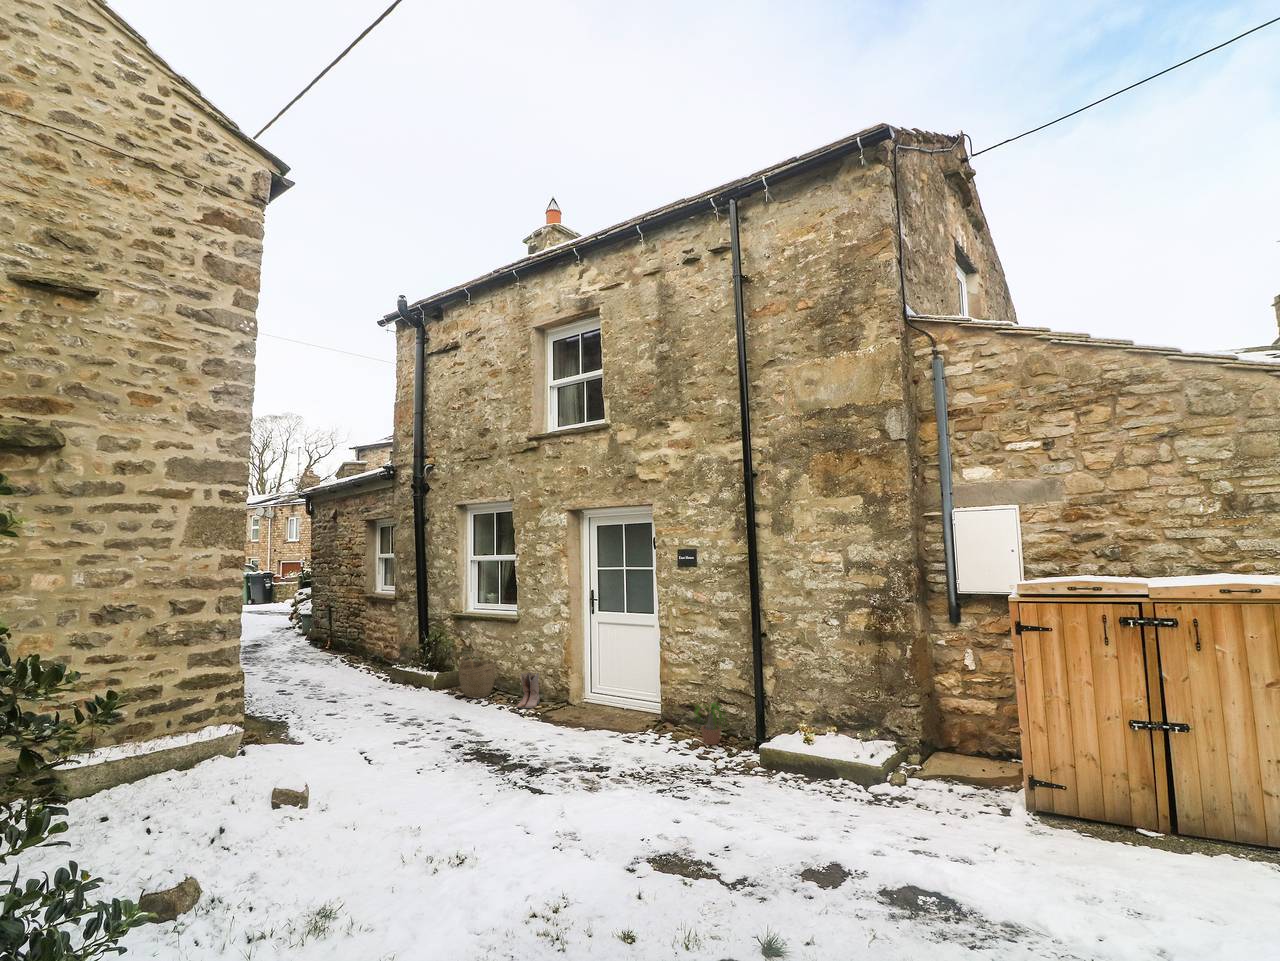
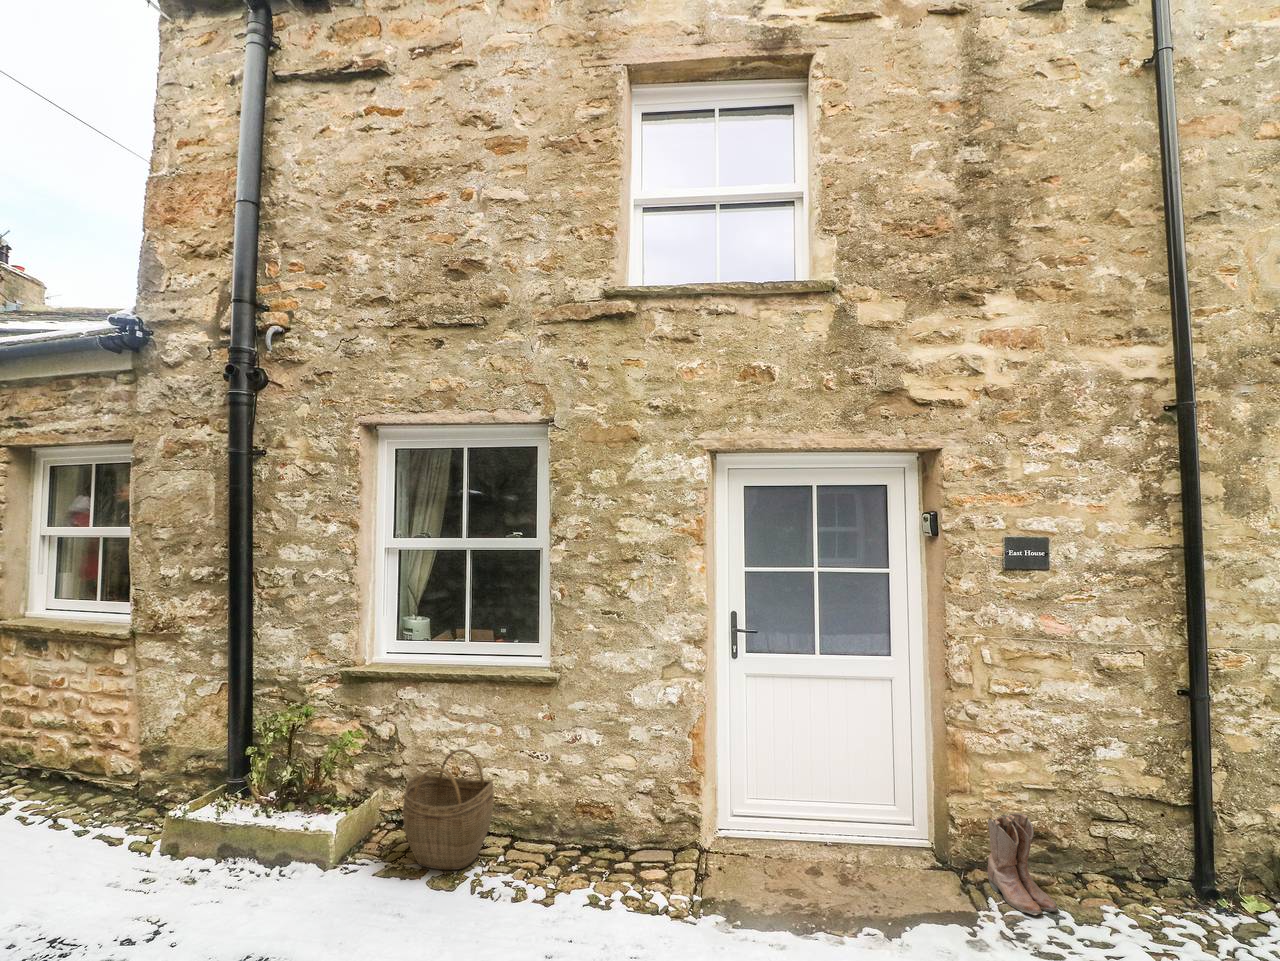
boots: present [517,672,540,708] -> present [987,813,1058,915]
potted plant: present [694,702,726,745] -> none [1098,829,1197,921]

